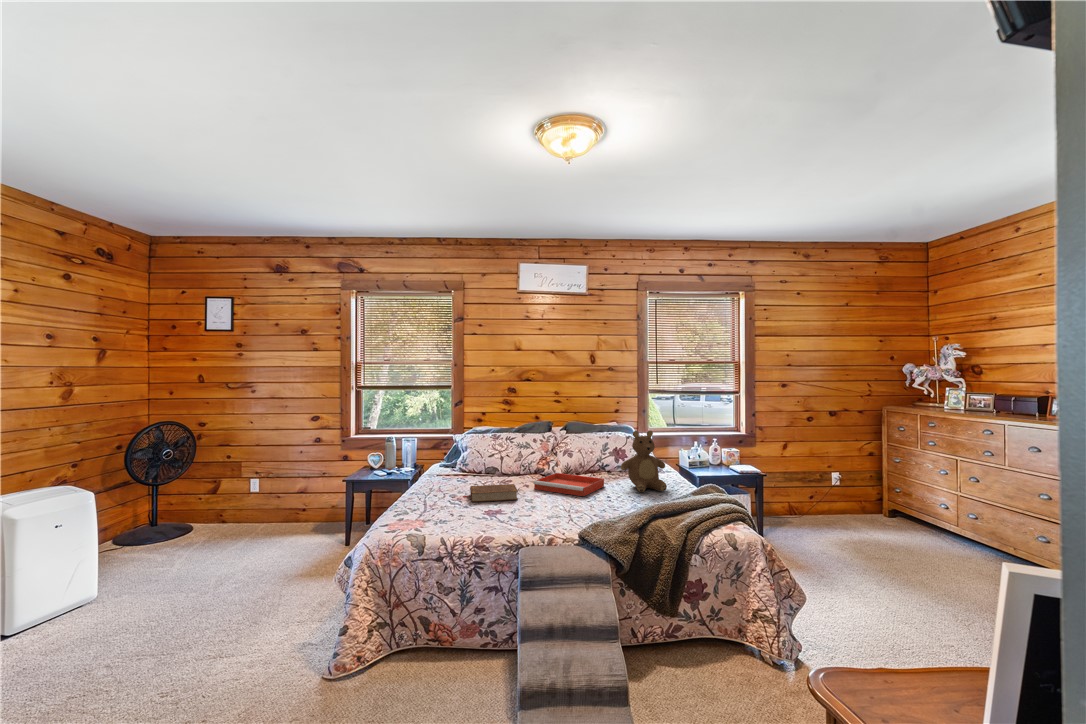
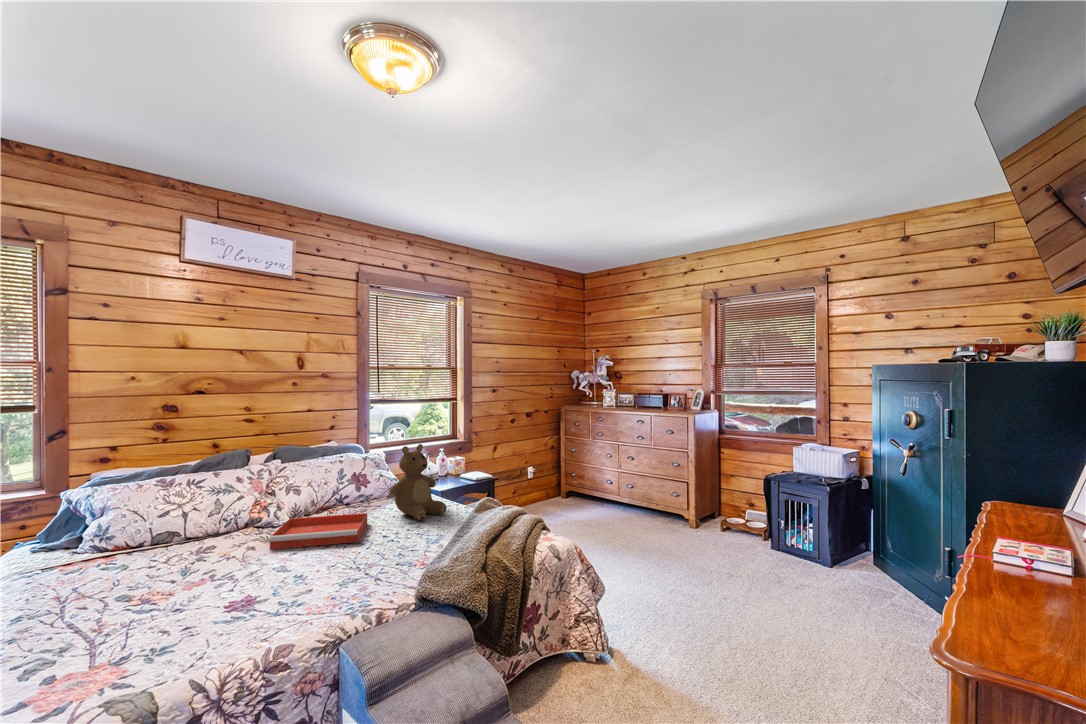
book: present [463,484,518,502] -> none [144,549,263,599]

